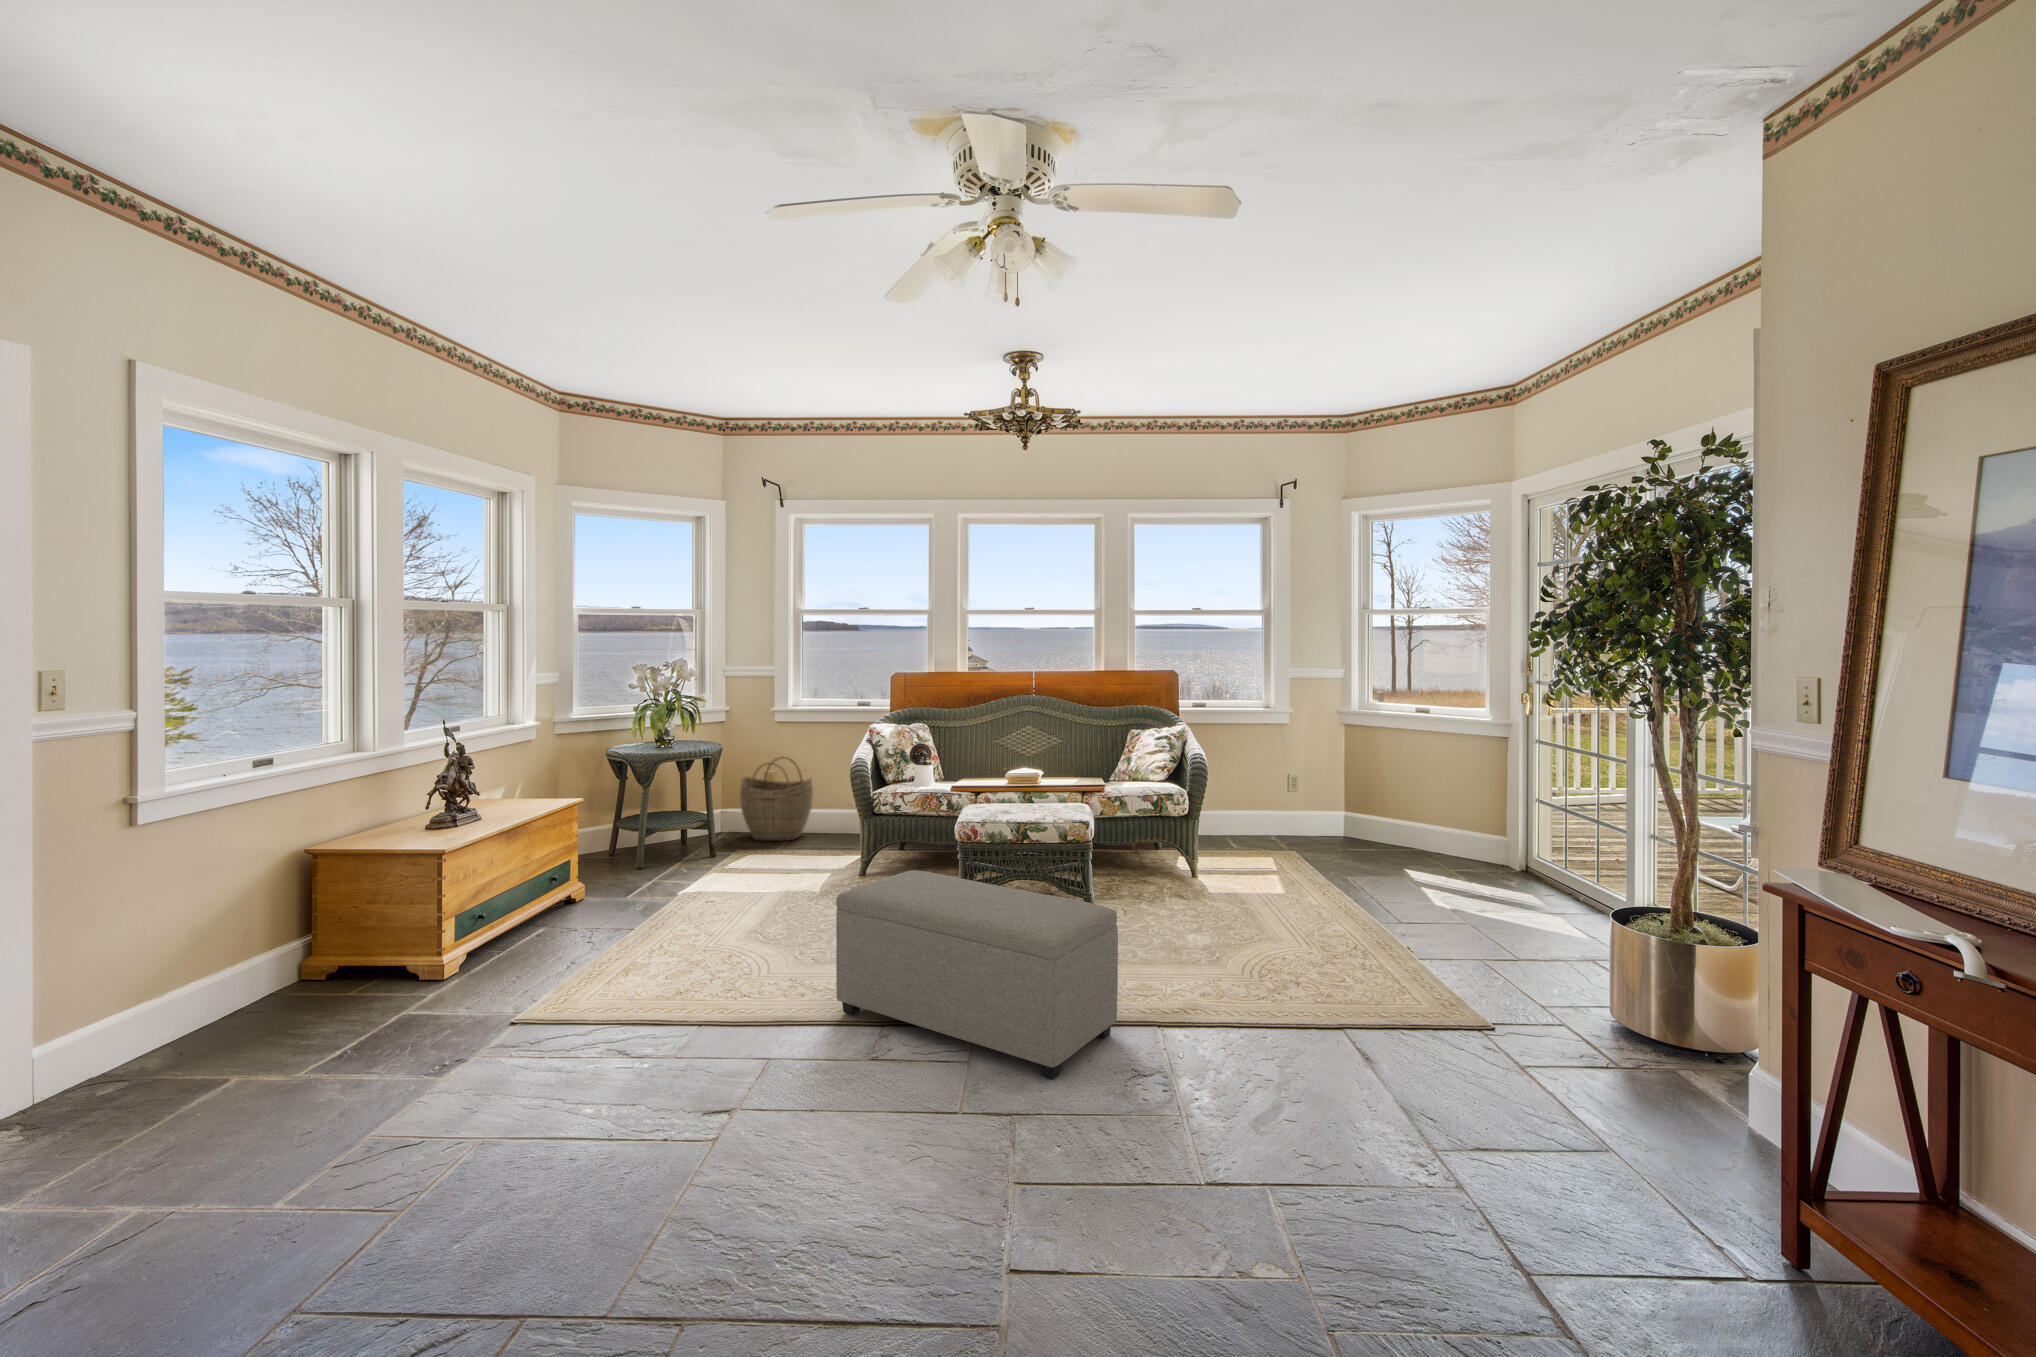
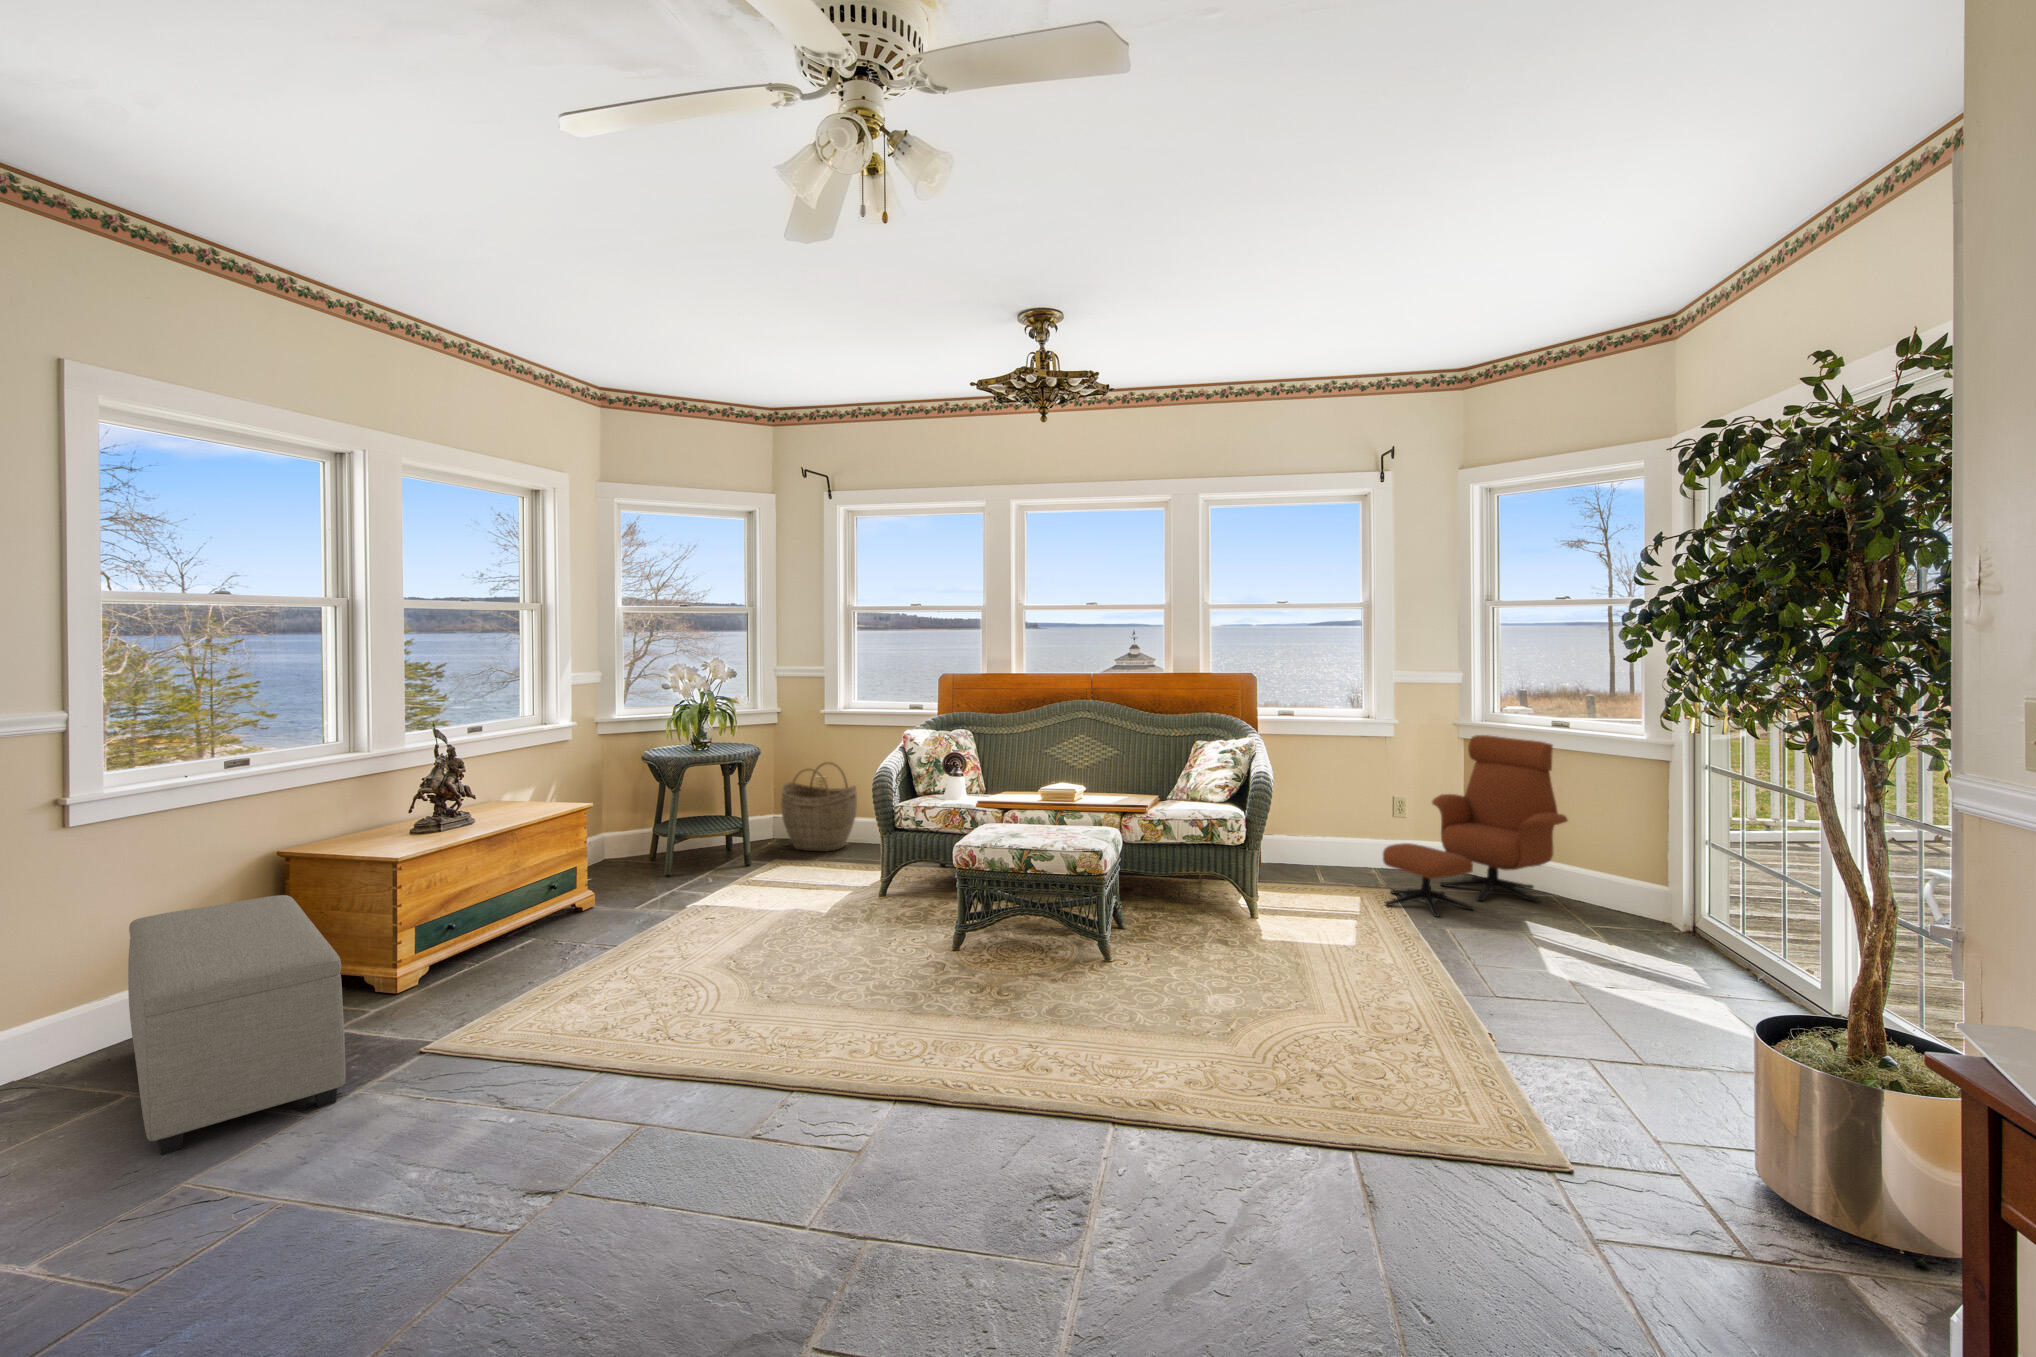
lounge chair: none [1292,720,1434,869] -> present [1383,735,1568,917]
ottoman: present [836,870,1118,1079] -> present [128,895,346,1155]

